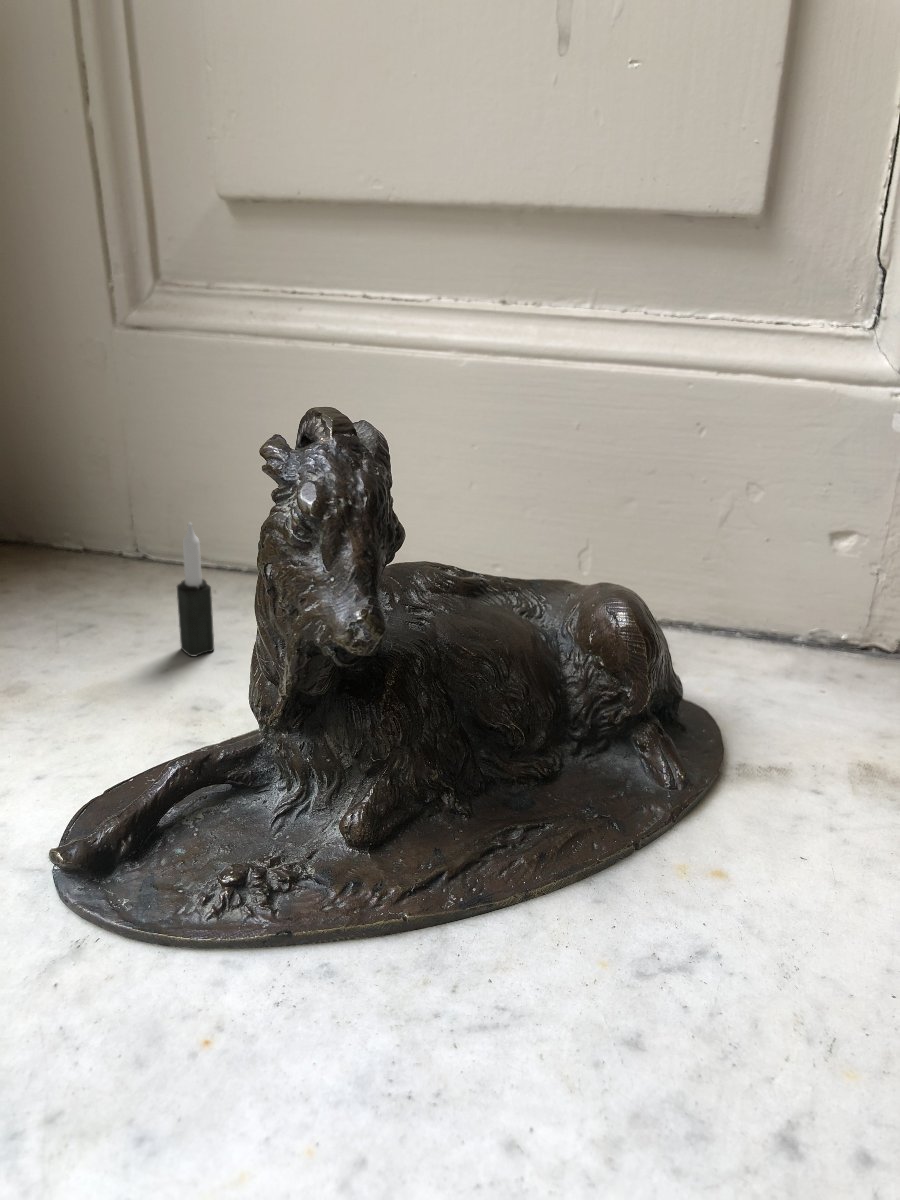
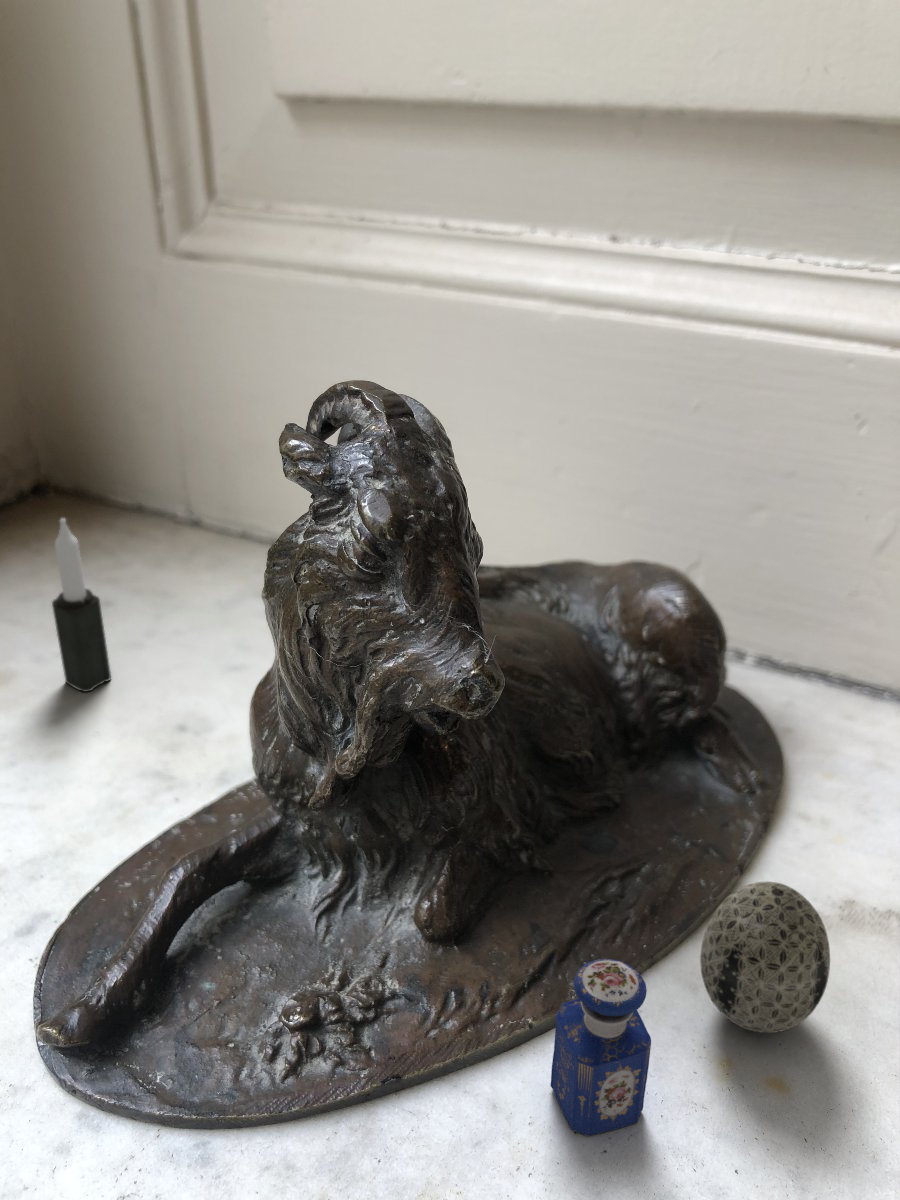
decorative egg: none [547,841,647,964] -> present [700,882,830,1033]
perfume bottle: none [407,866,474,1005] -> present [551,959,651,1136]

